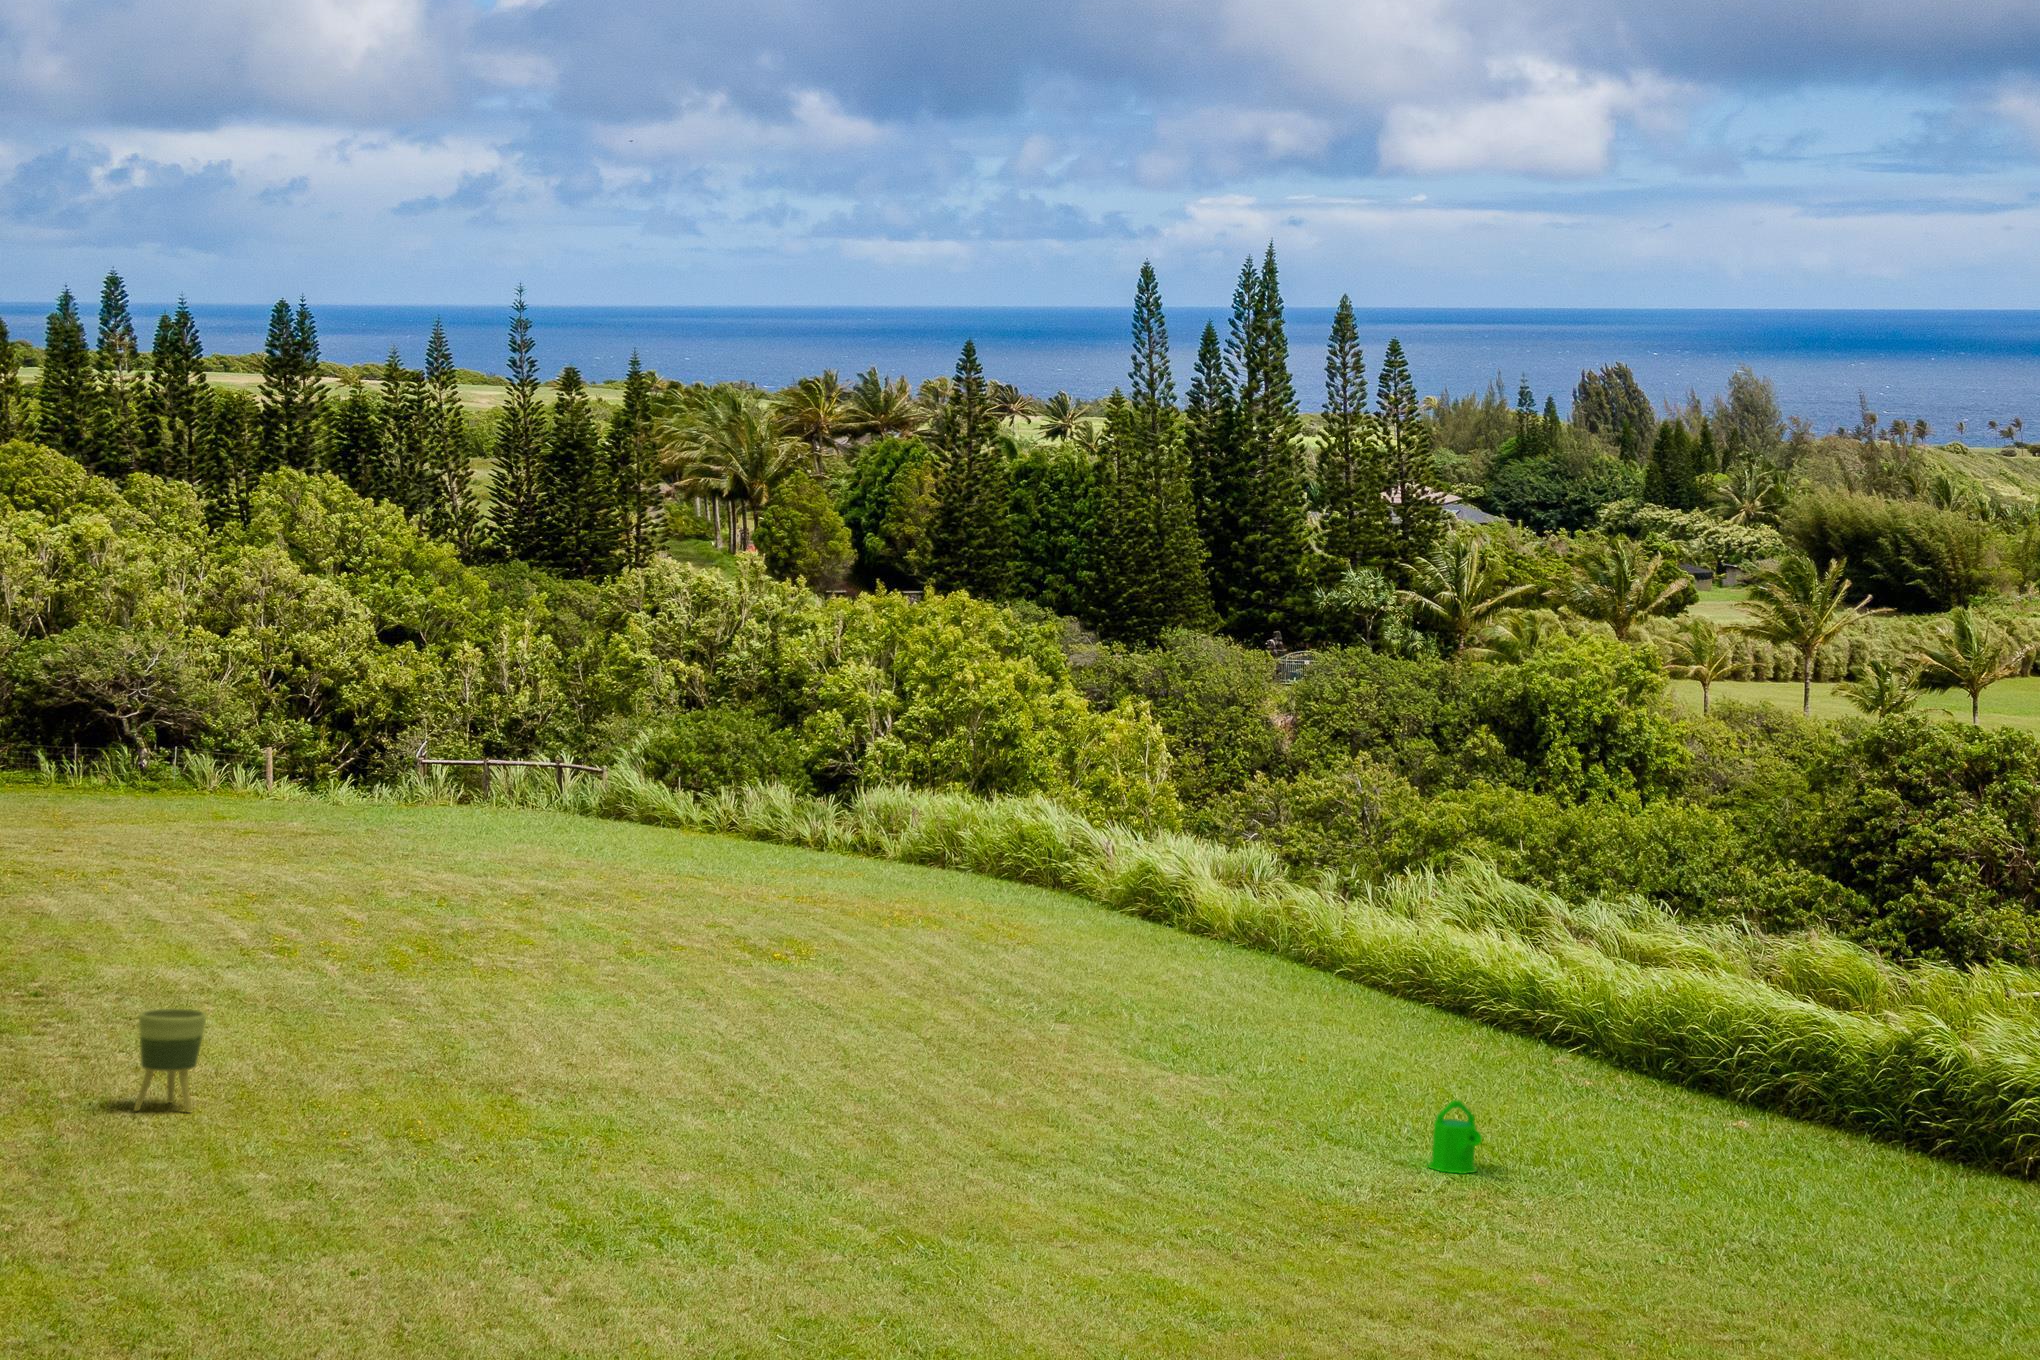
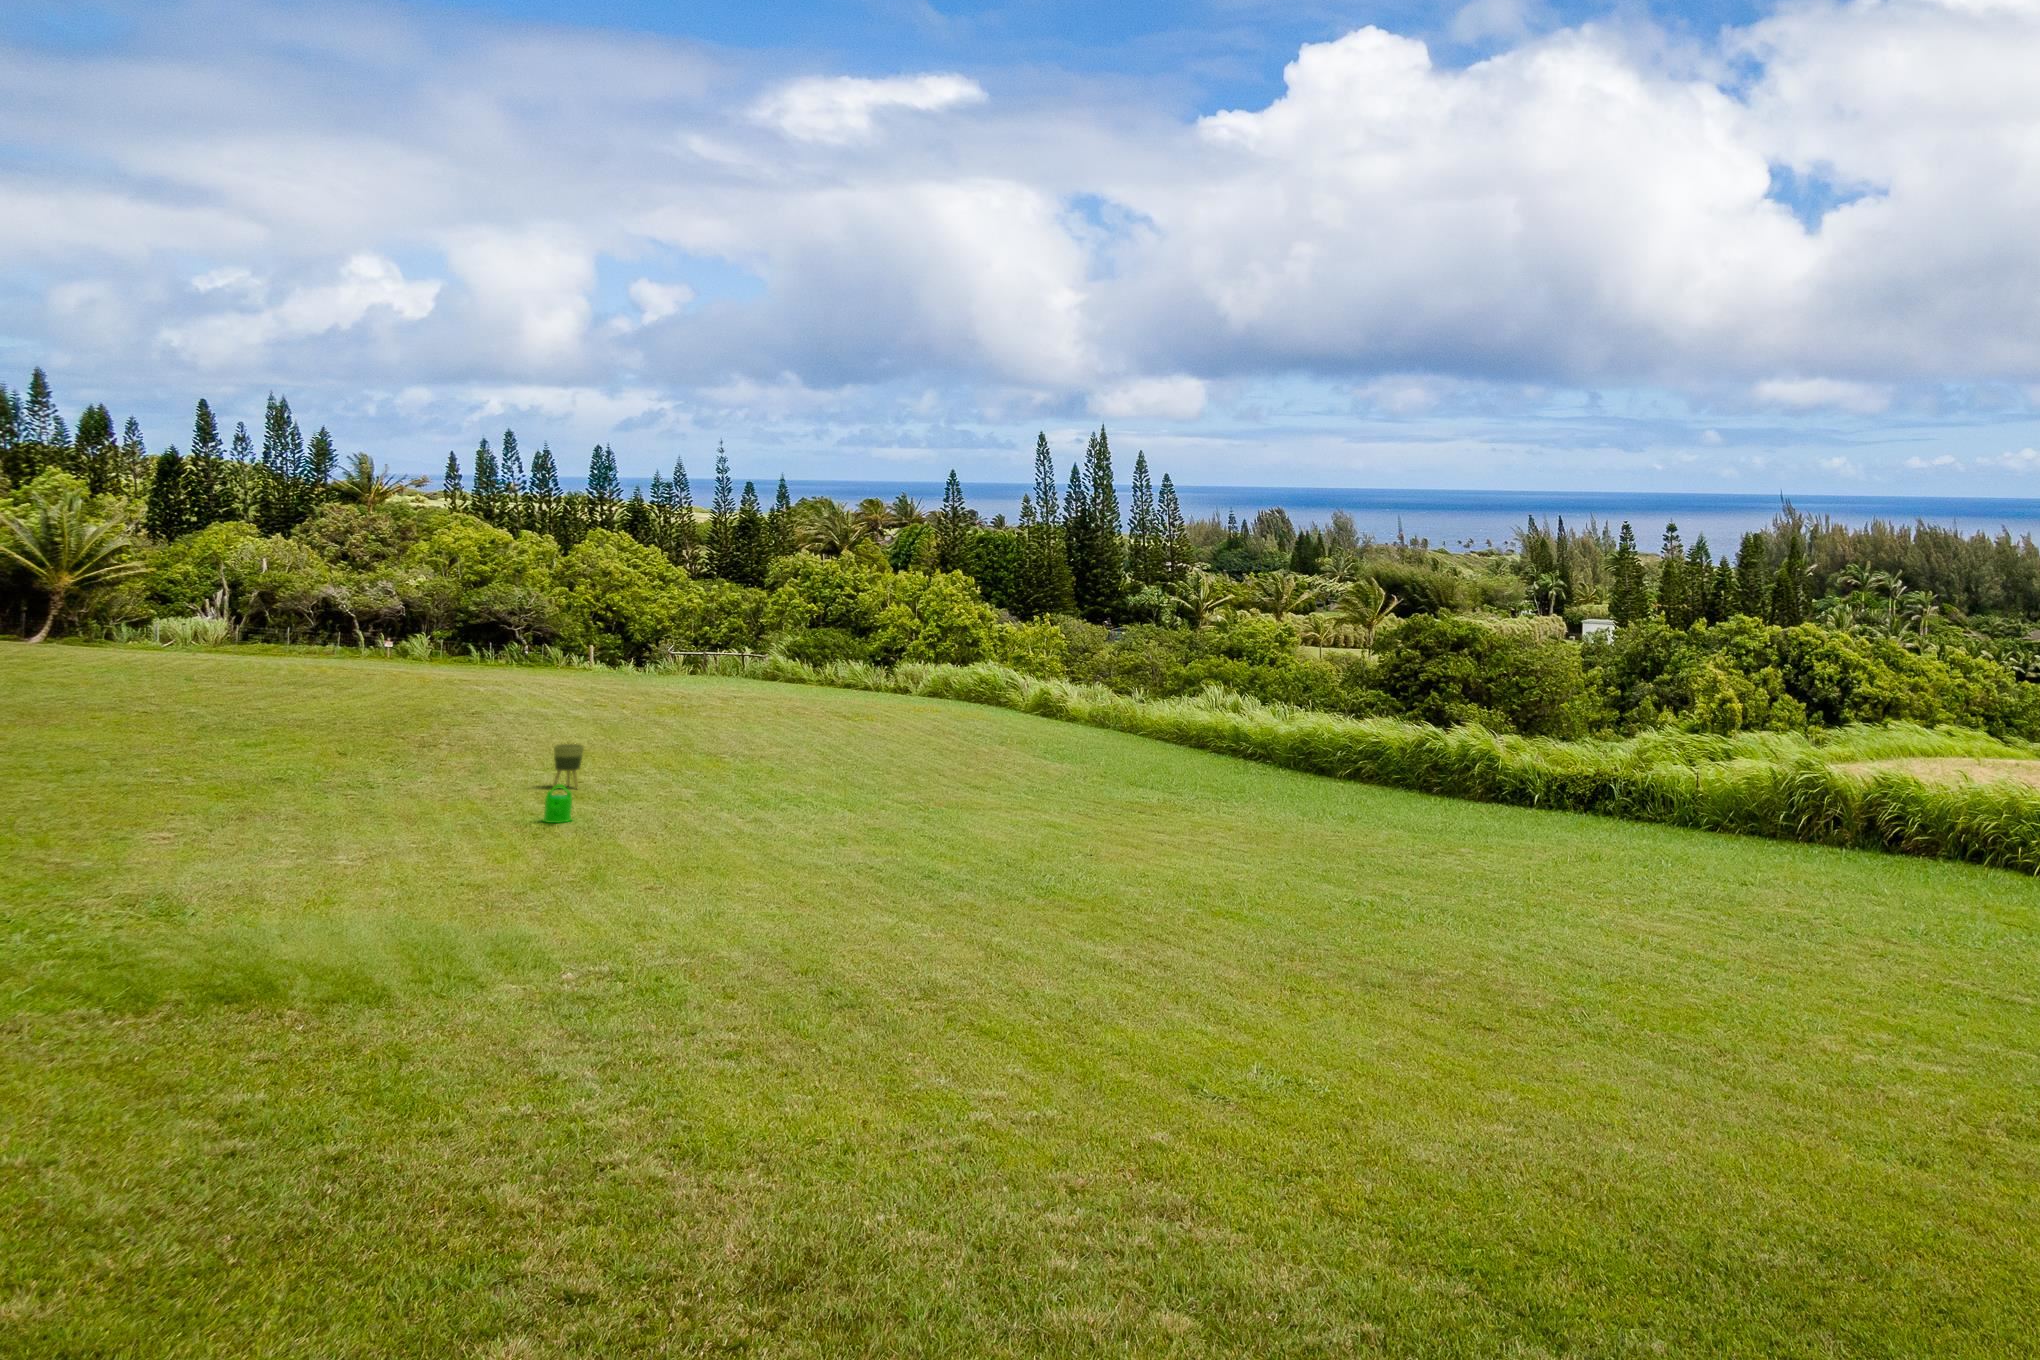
watering can: present [1427,1100,1482,1174] -> present [543,784,572,823]

